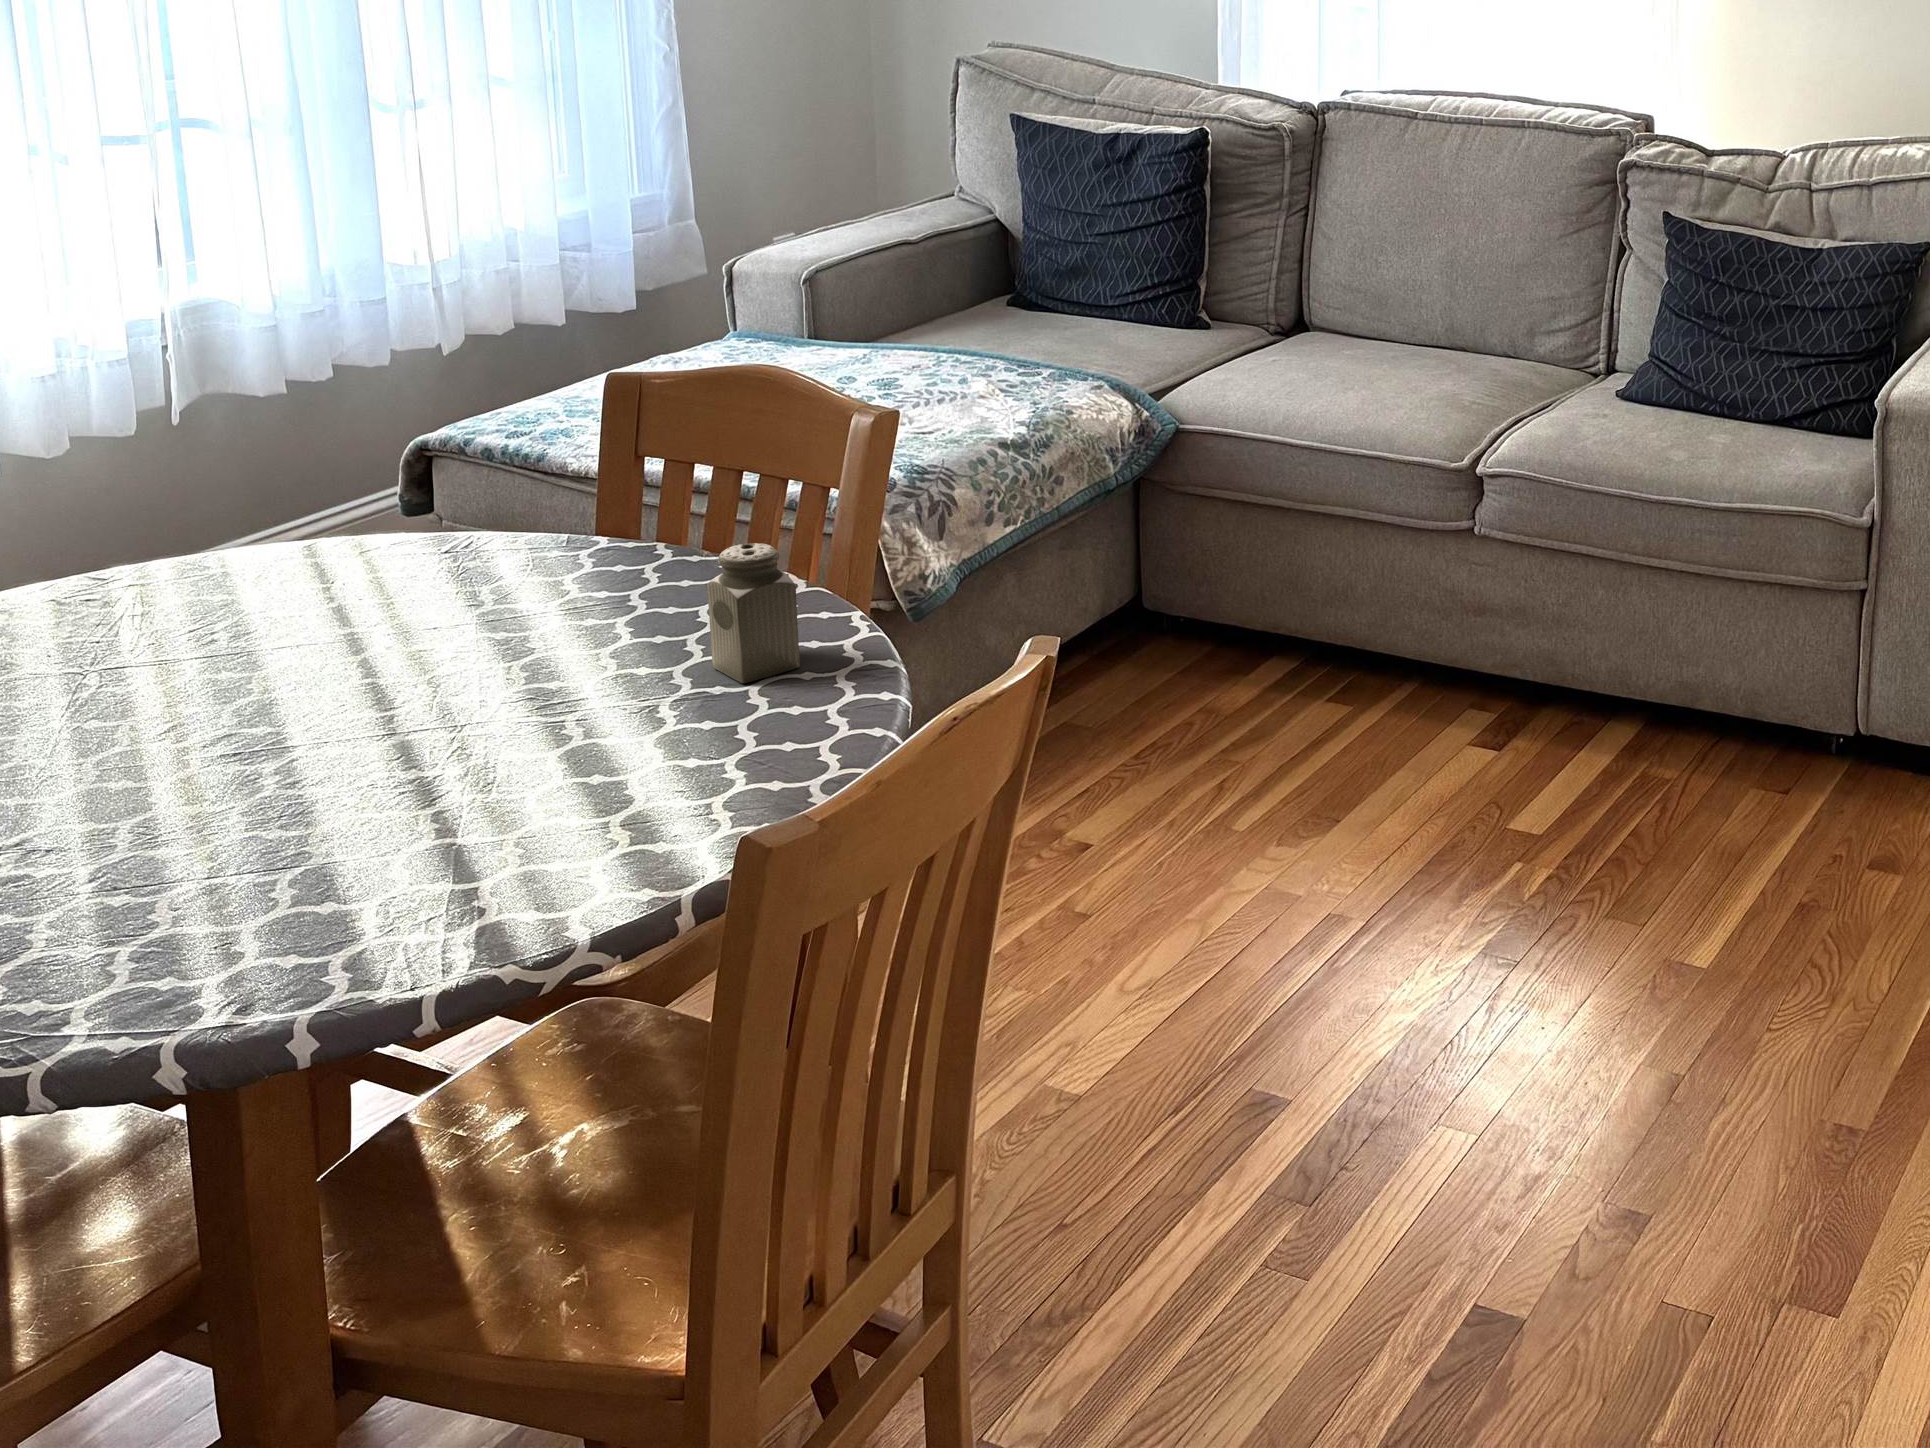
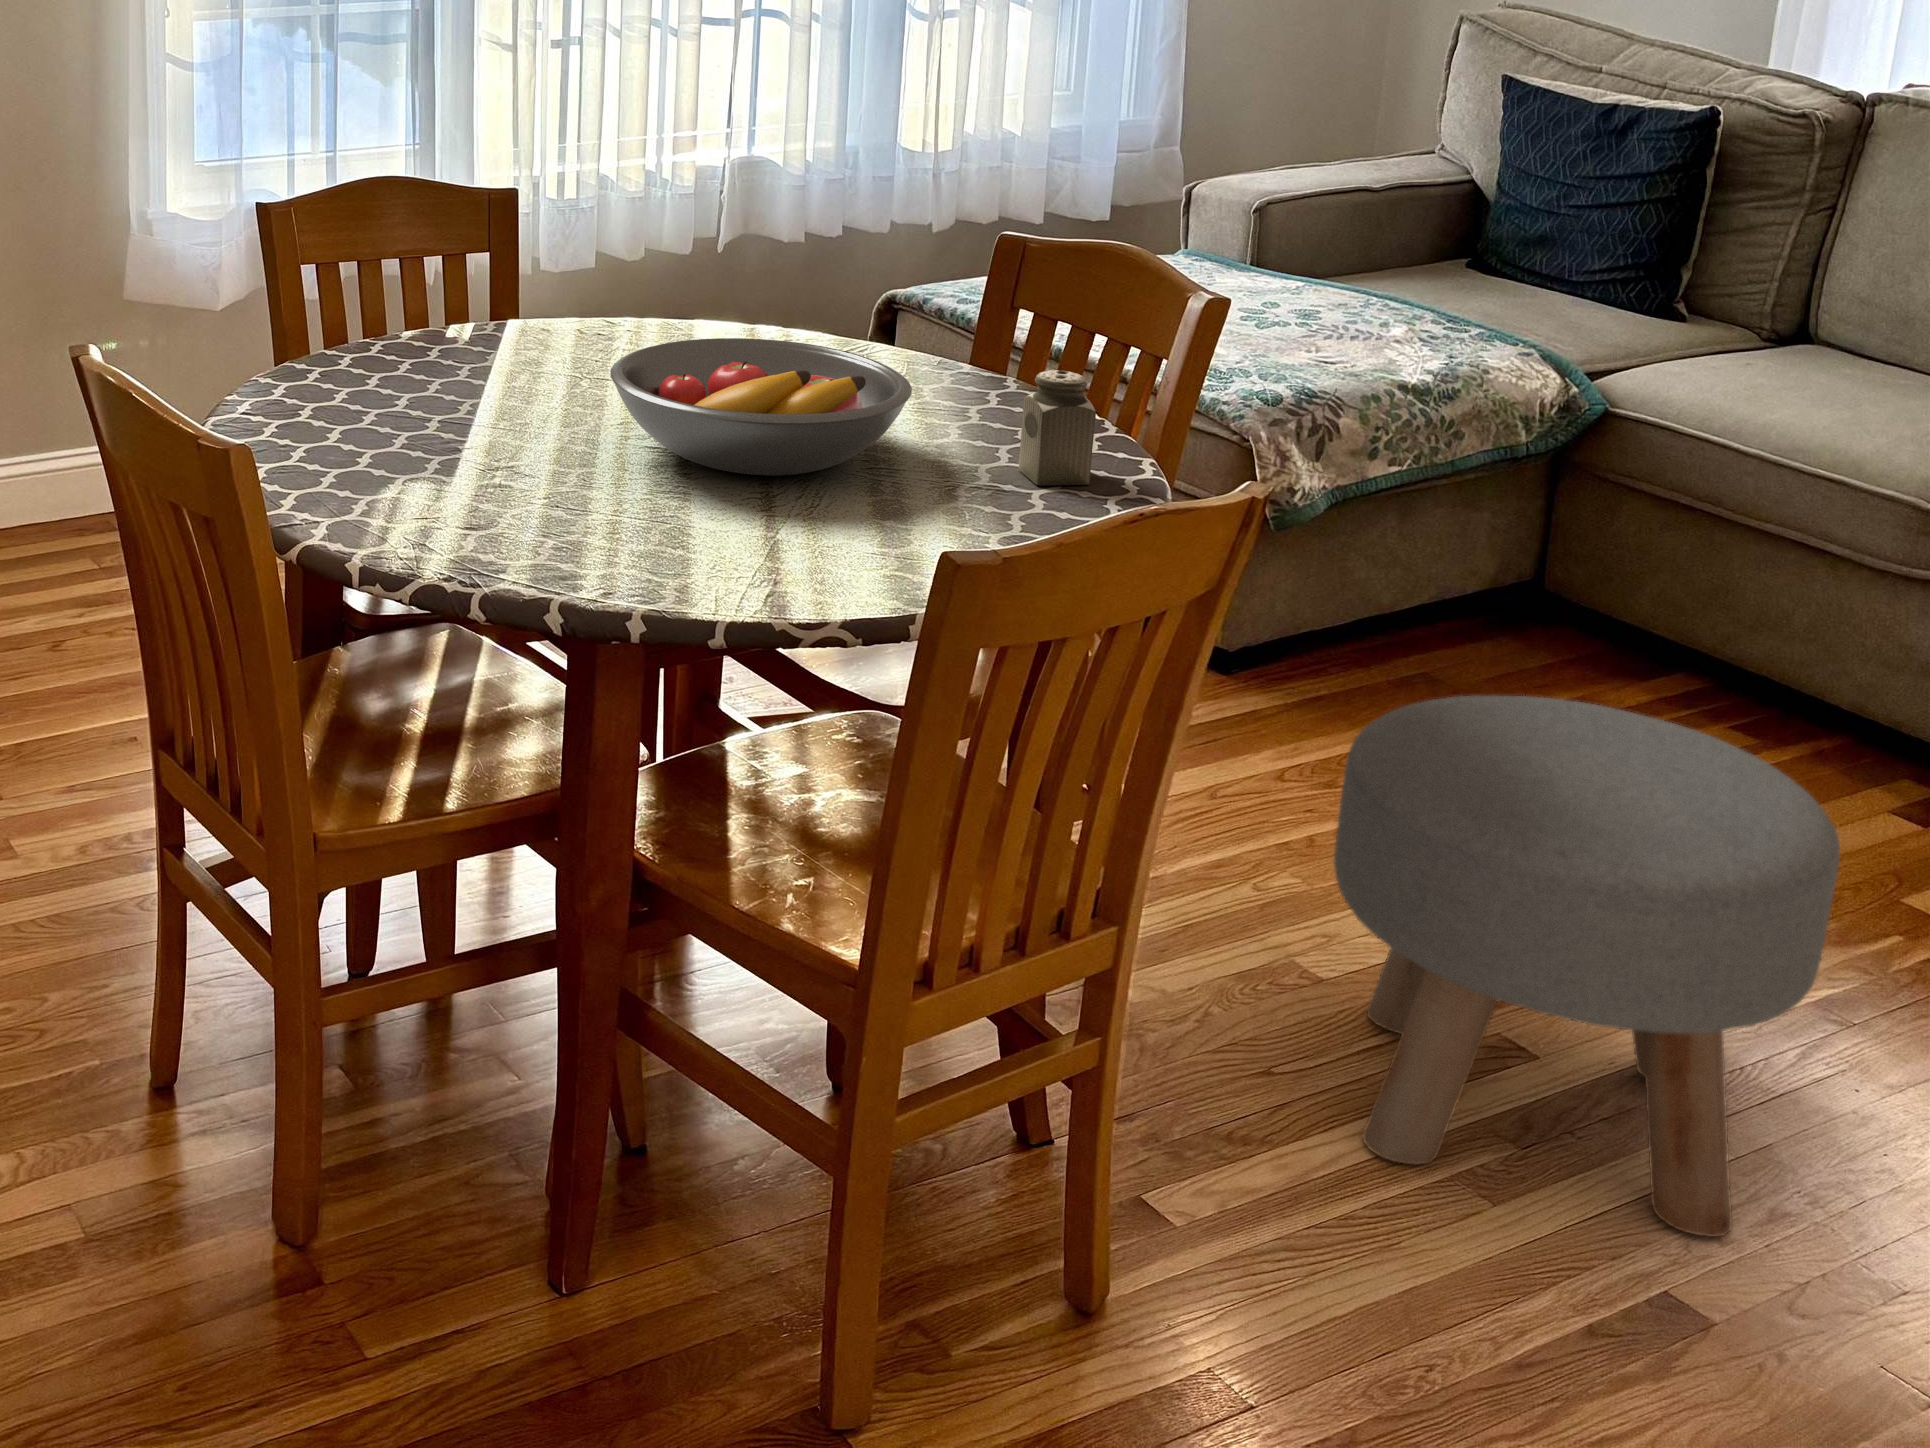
fruit bowl: none [147,571,574,767] -> present [610,338,912,475]
ottoman: none [1091,745,1525,1274] -> present [1334,696,1840,1237]

